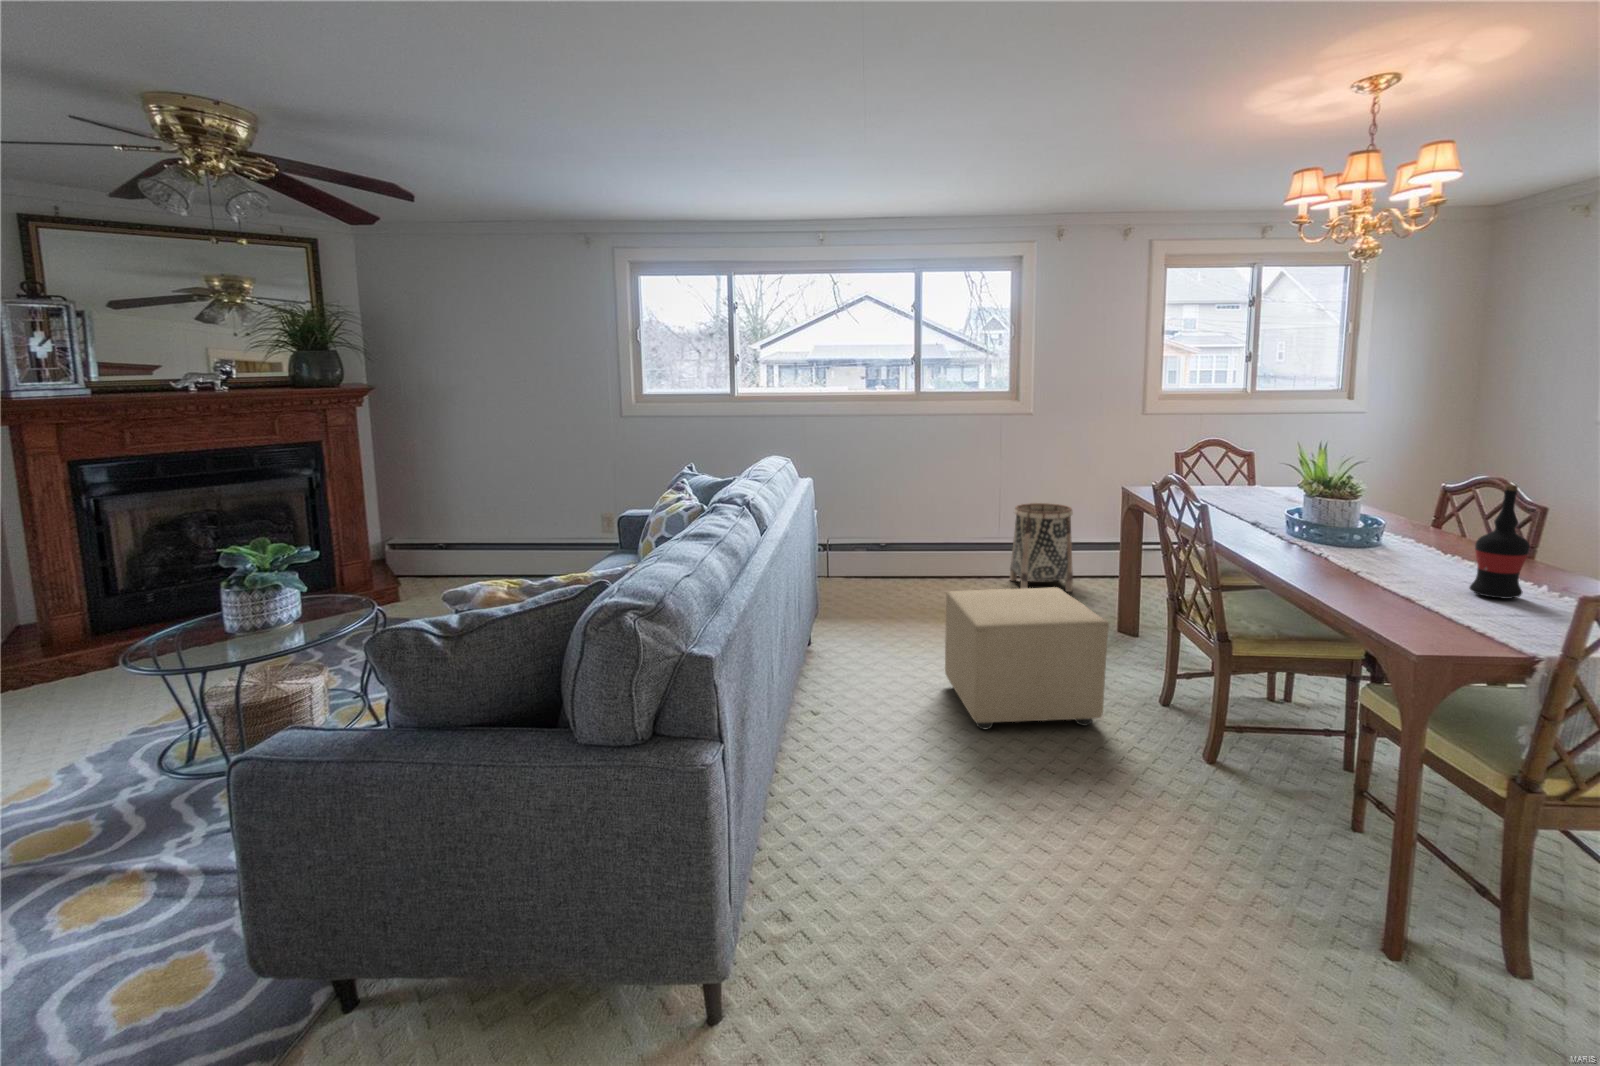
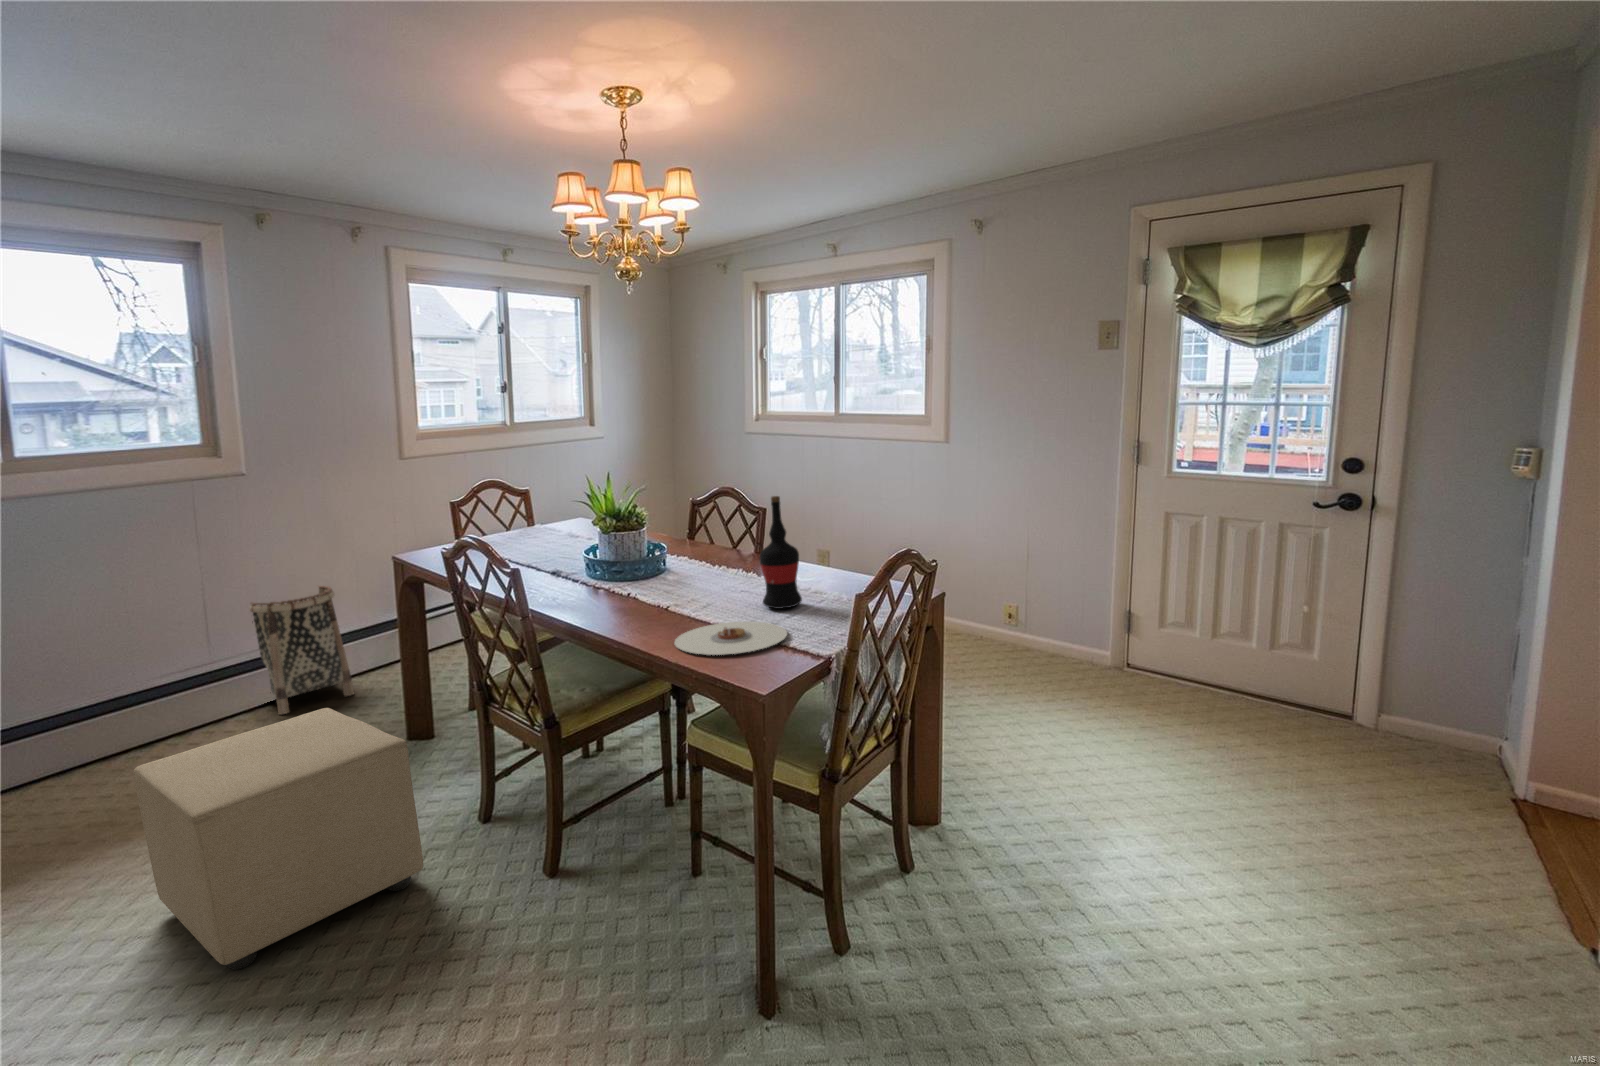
plate: none [1351,593,1485,623] -> present [674,622,787,655]

